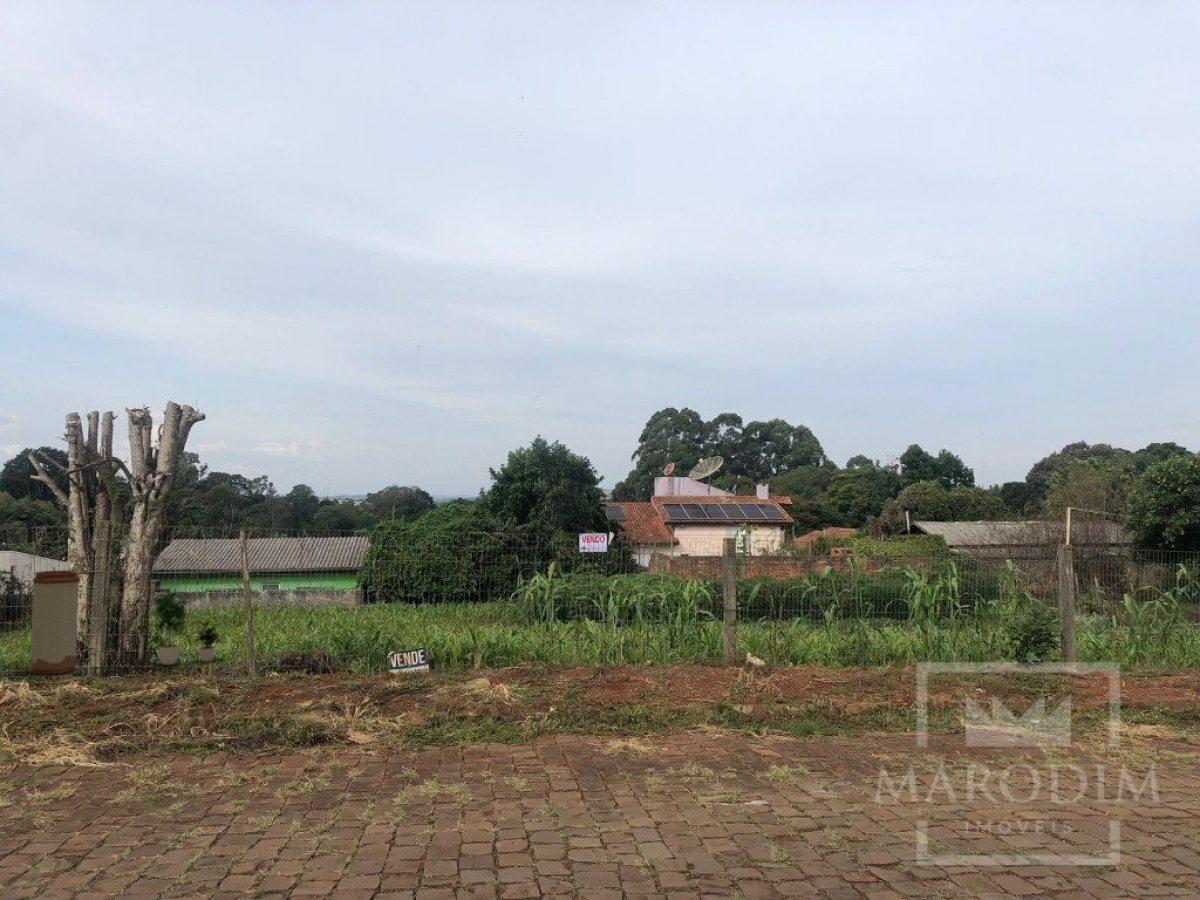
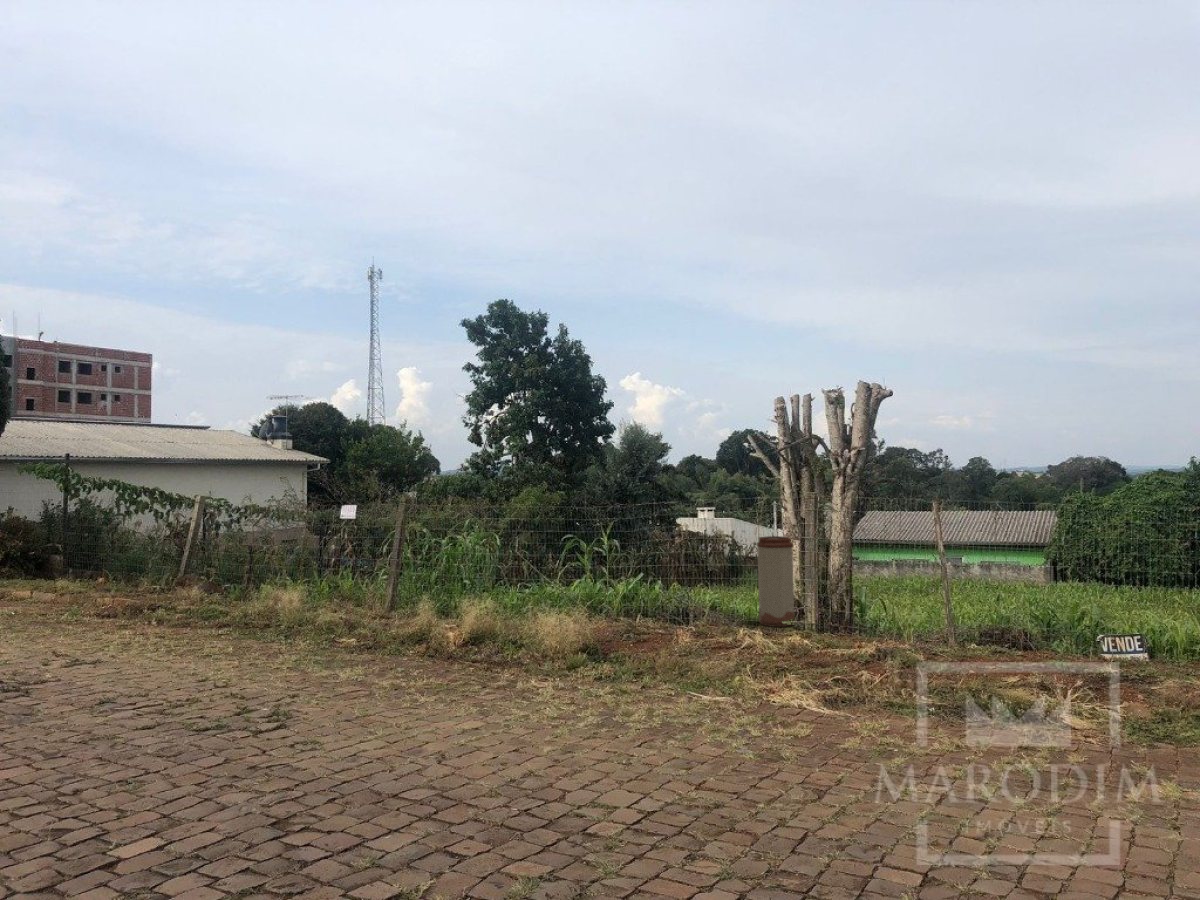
potted plant: present [154,589,222,665] -> none [854,554,923,628]

